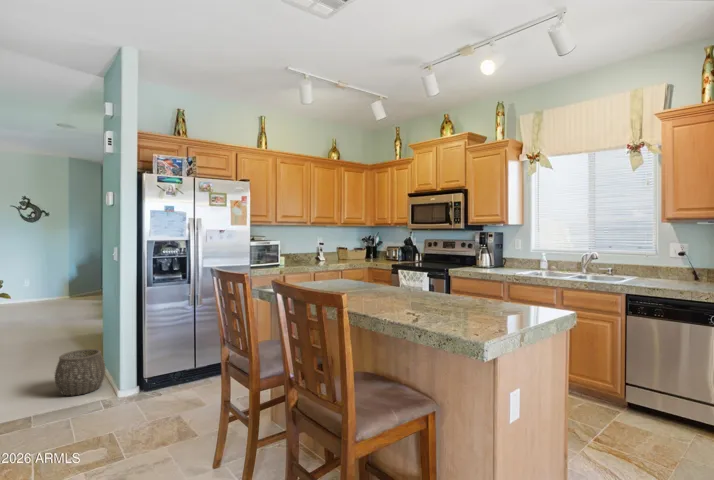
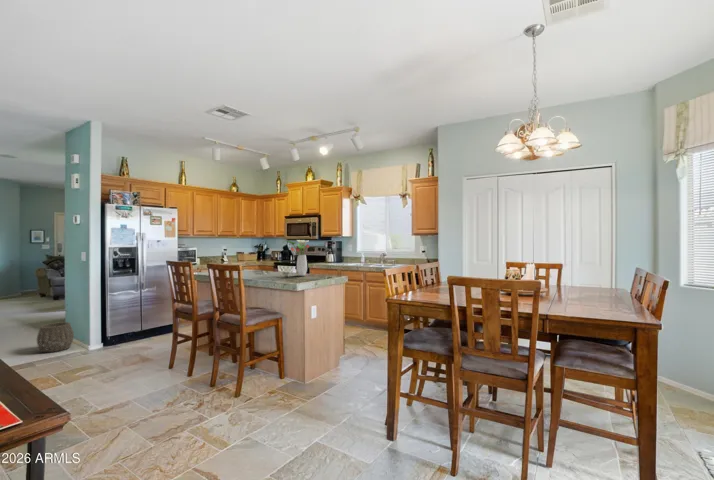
flower arrangement: none [426,233,496,323] -> present [288,240,309,276]

